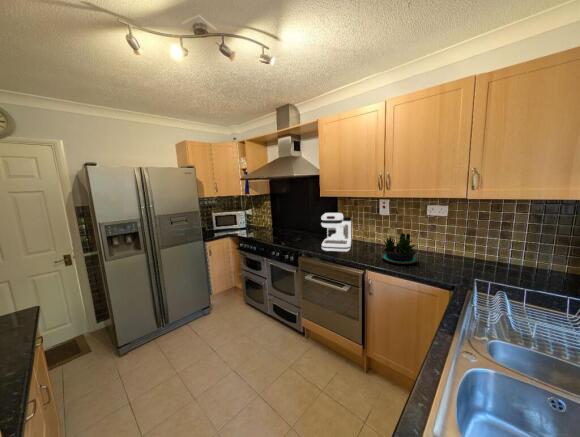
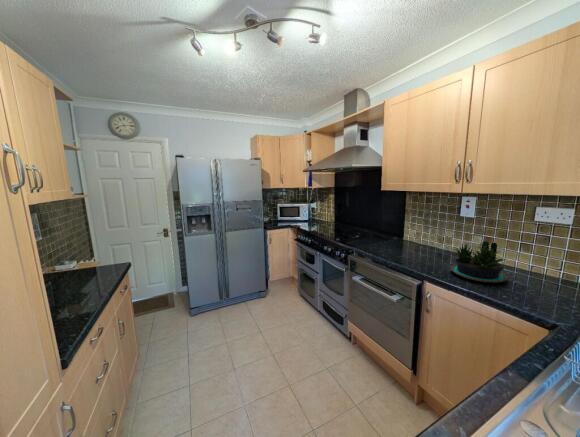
coffee maker: present [321,213,351,252] -> none [376,209,419,256]

